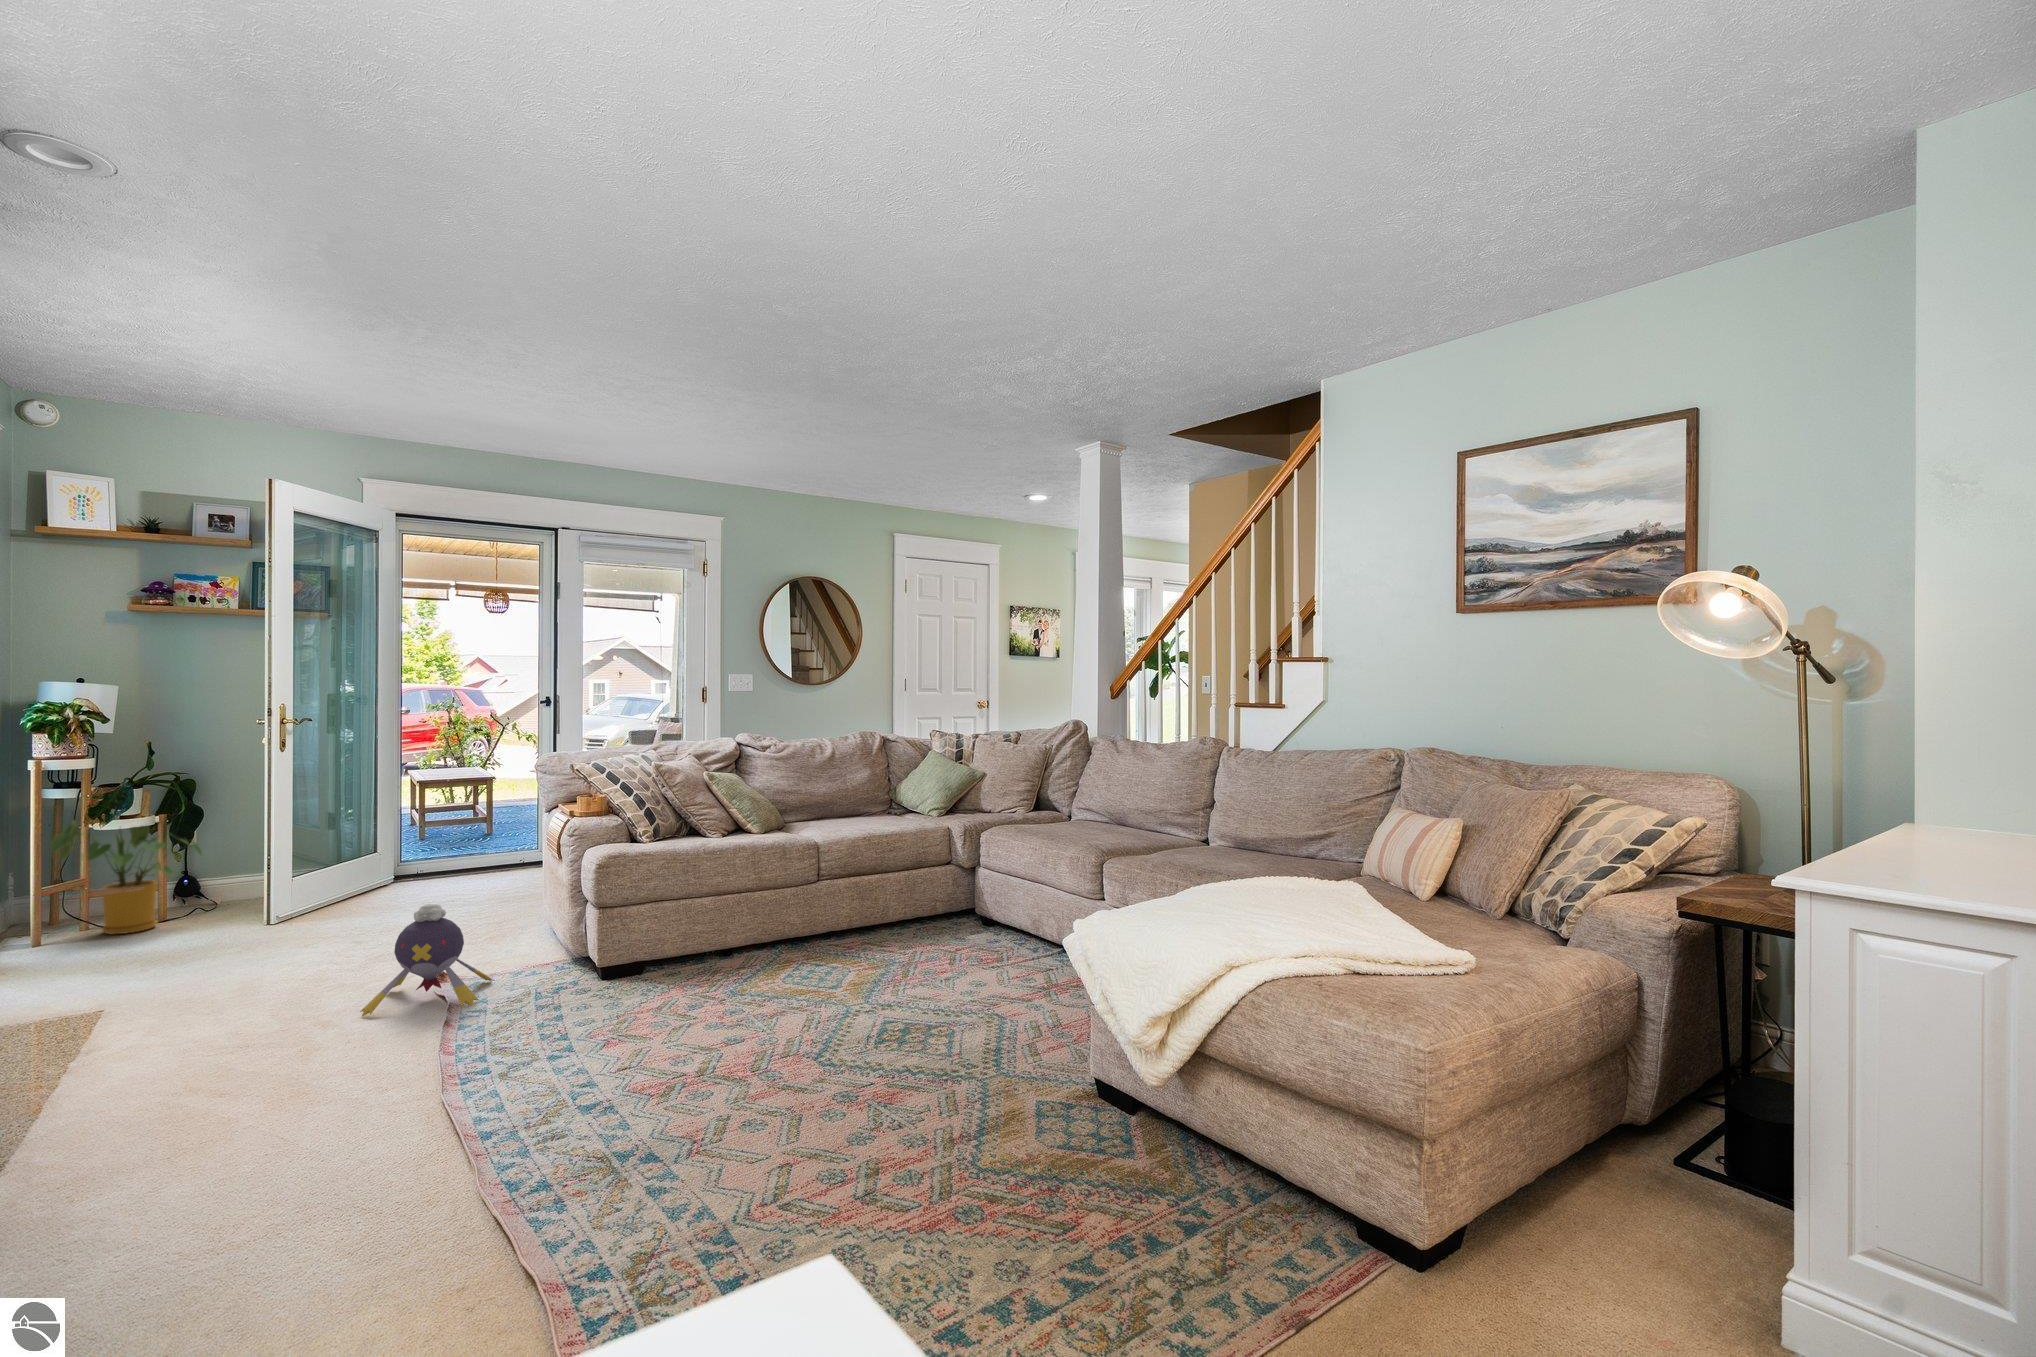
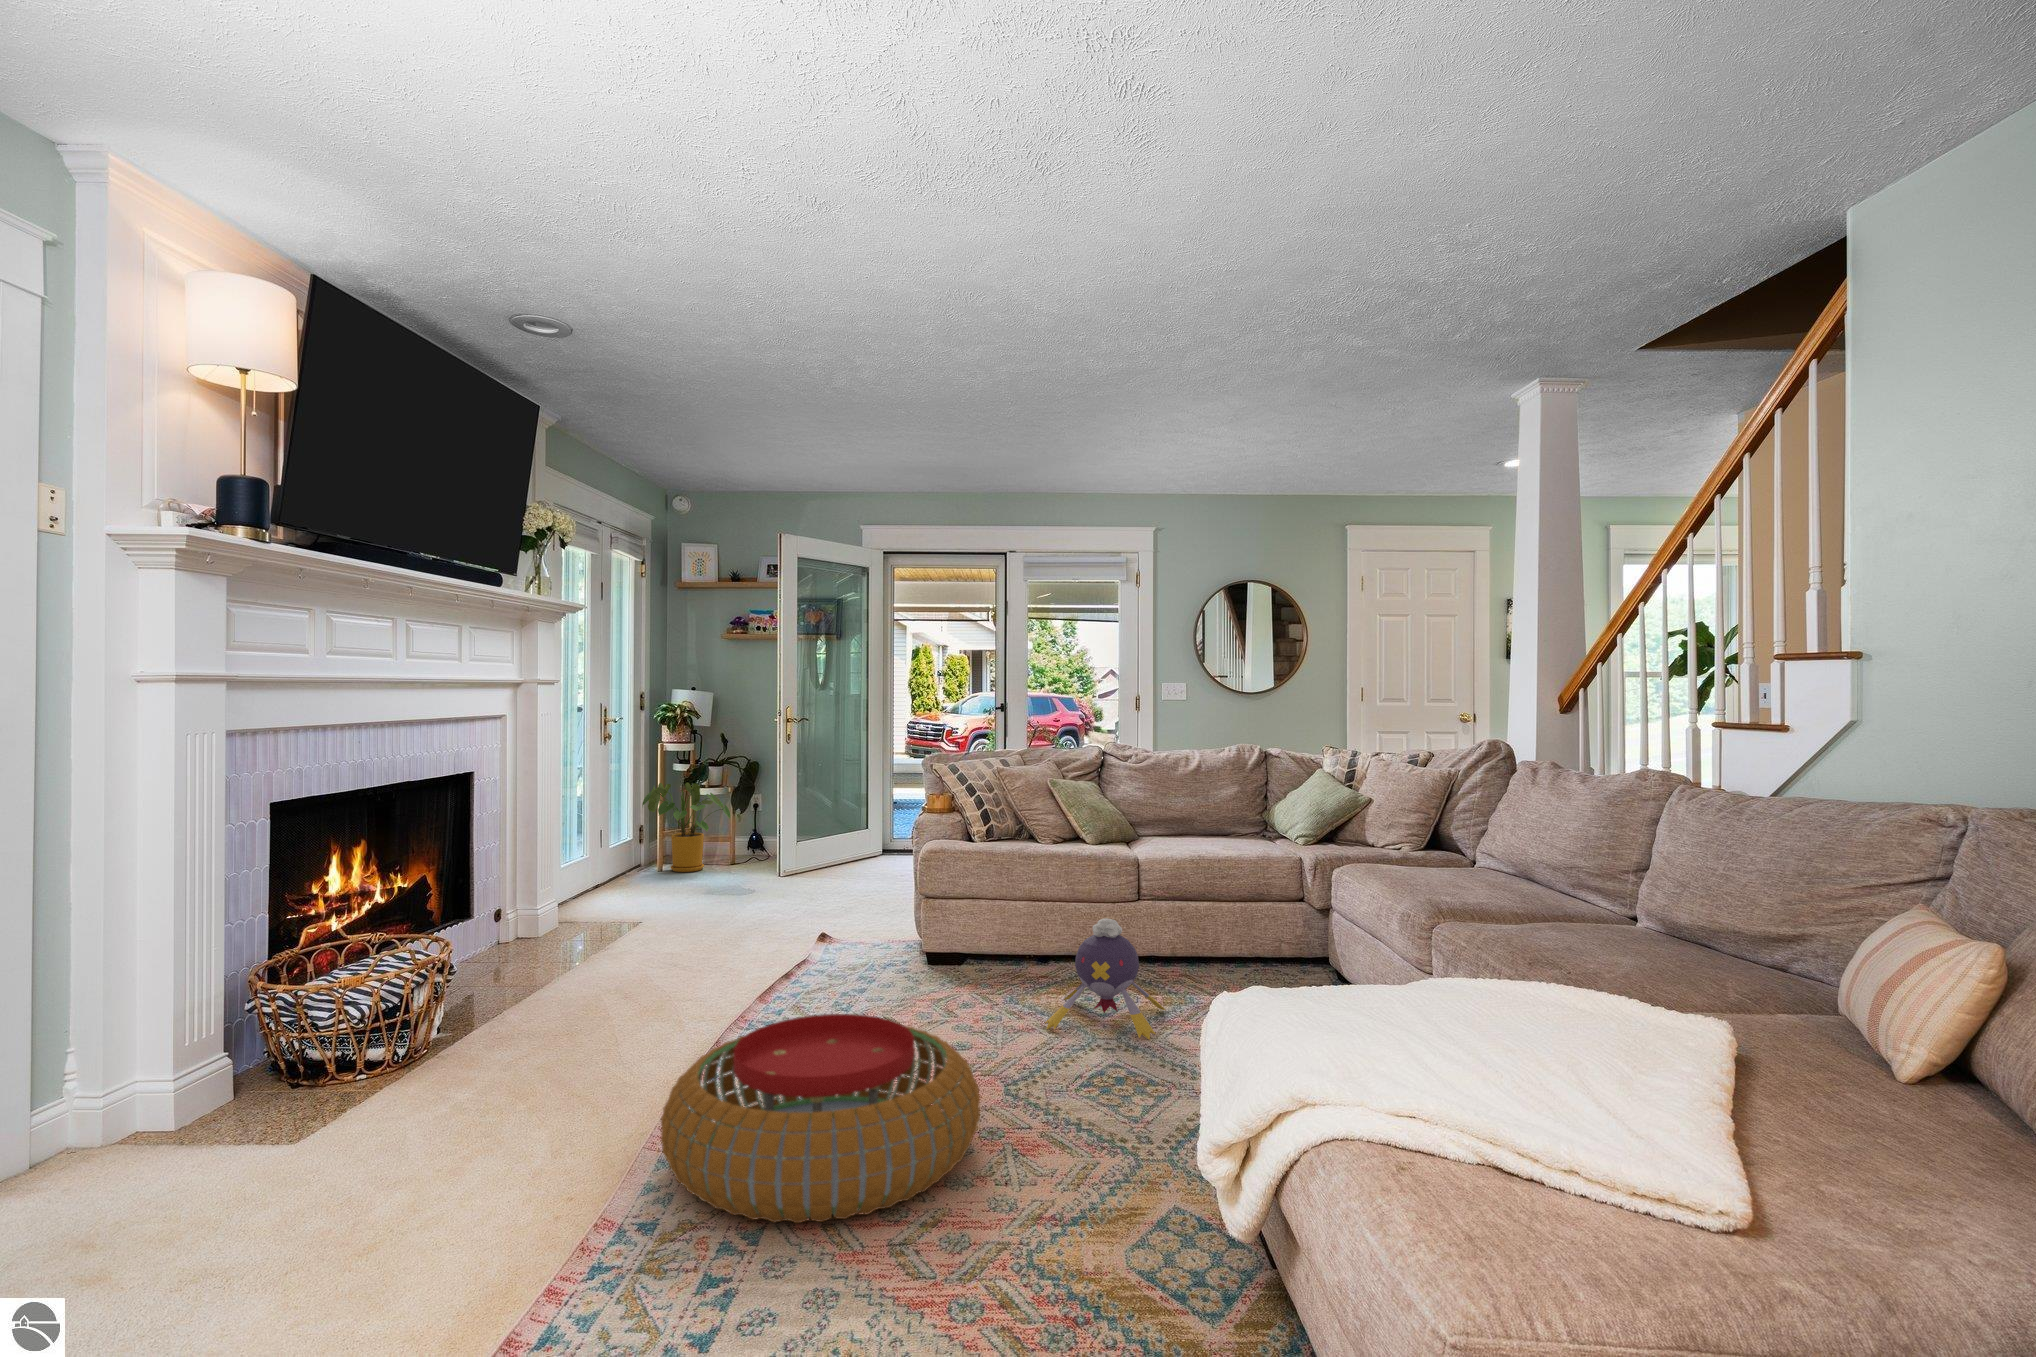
plush toy: present [360,904,492,1017] -> present [1045,918,1165,1040]
pouf: none [534,1009,863,1221] -> present [661,1014,980,1223]

